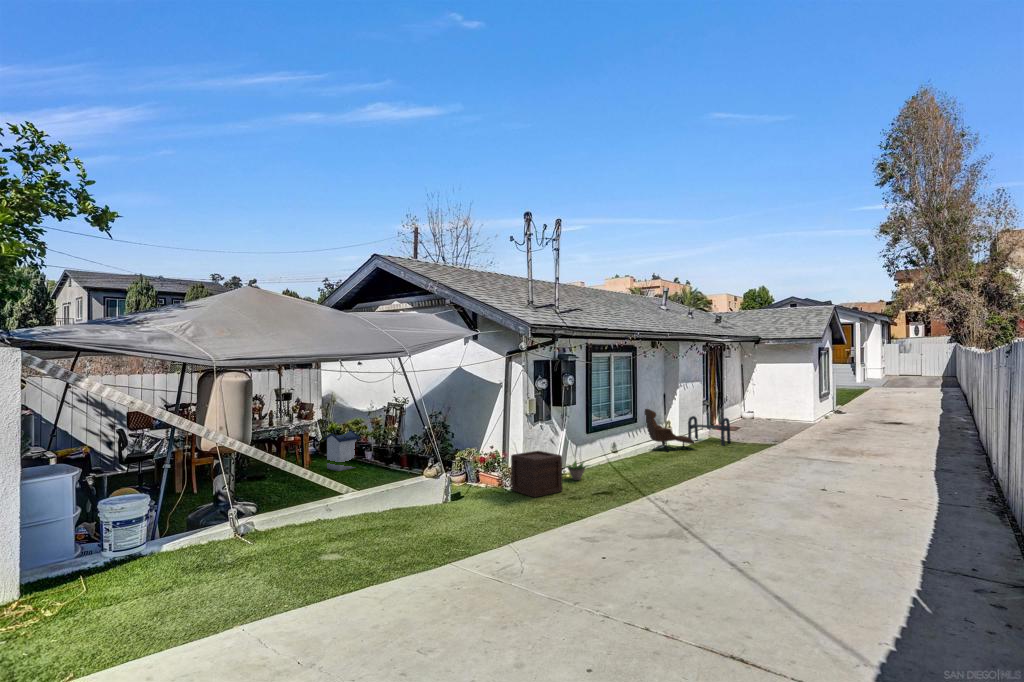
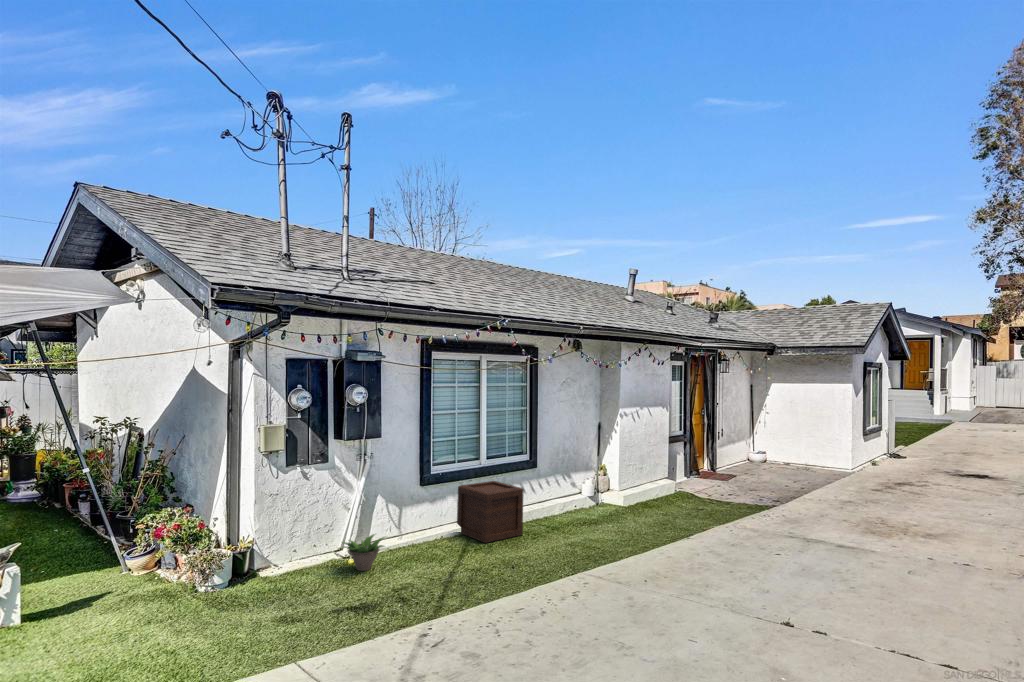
lounge chair: present [645,409,694,452] -> none [557,445,628,516]
bench: present [688,416,731,446] -> none [633,458,698,509]
trash can: present [323,431,360,471] -> none [22,460,80,524]
wooden crate: present [511,451,563,497] -> present [457,481,524,543]

